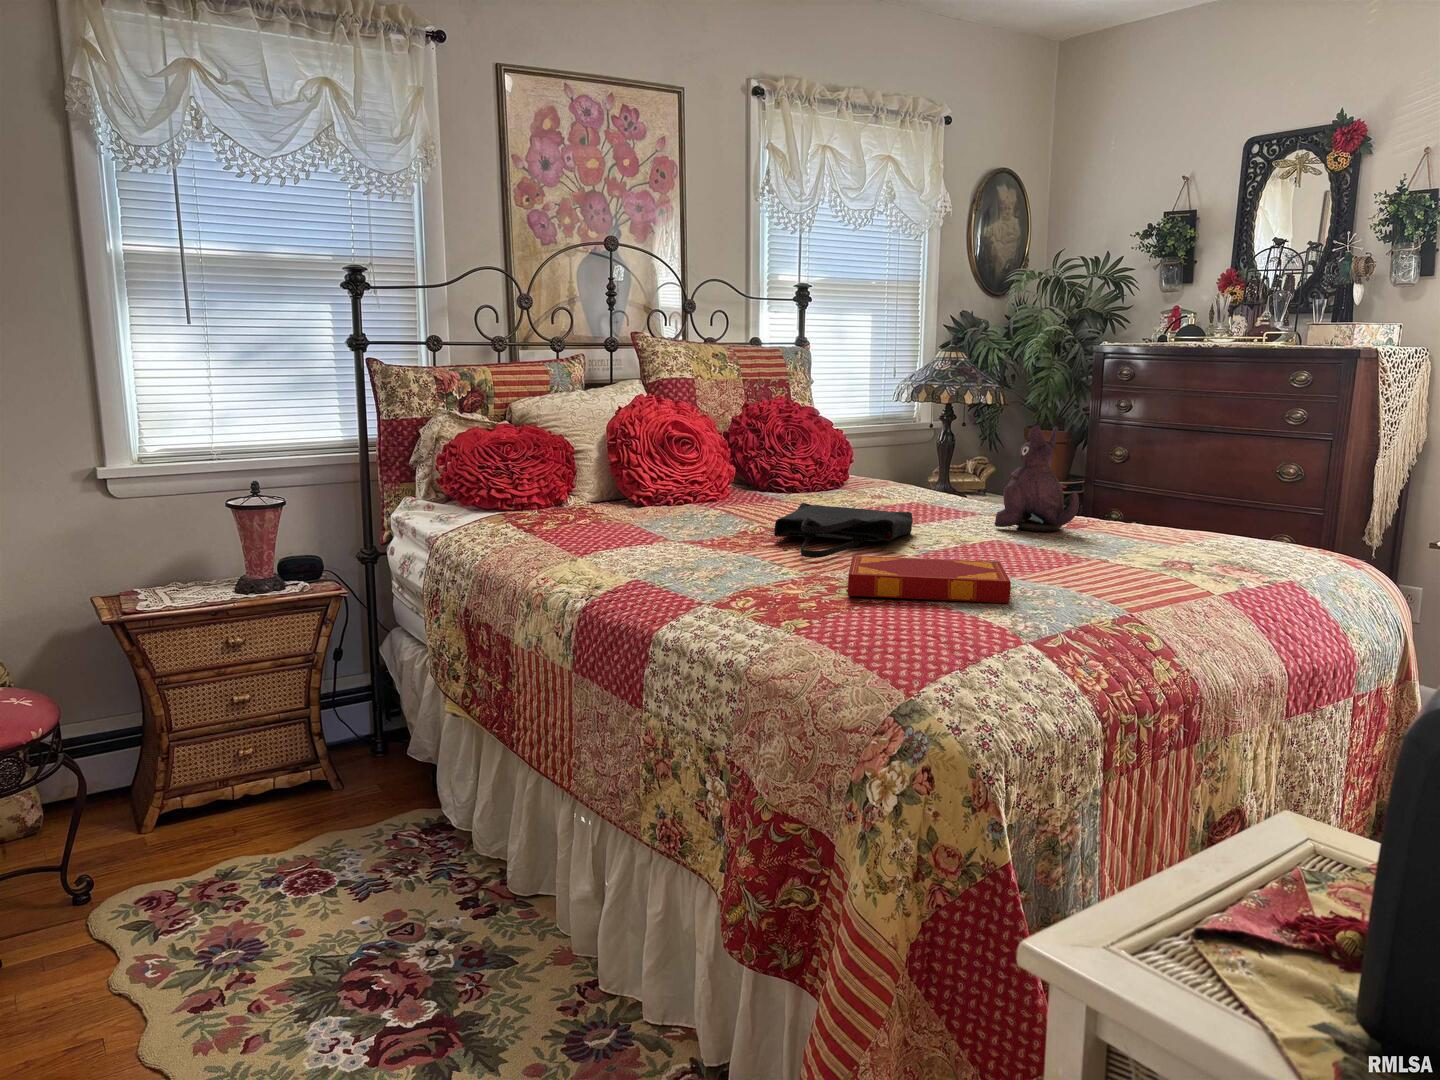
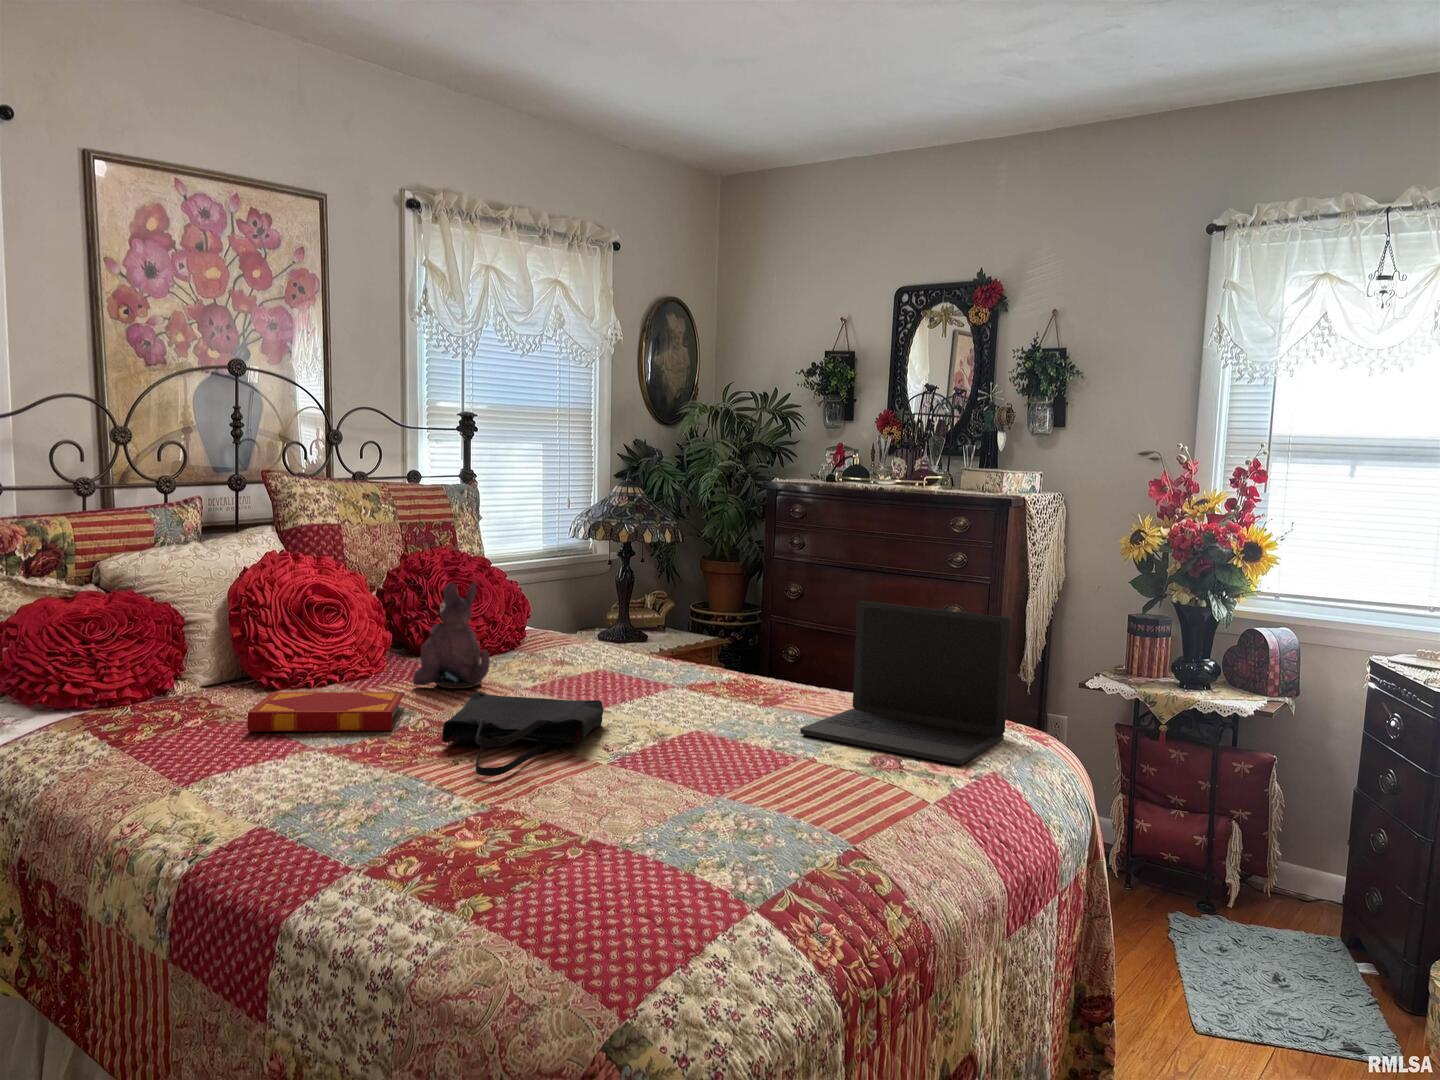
plush toy: present [994,426,1079,531] -> present [413,582,490,689]
laptop: none [1097,427,1324,570] -> present [800,601,1011,764]
hardback book: present [848,556,1011,603] -> present [247,692,405,731]

